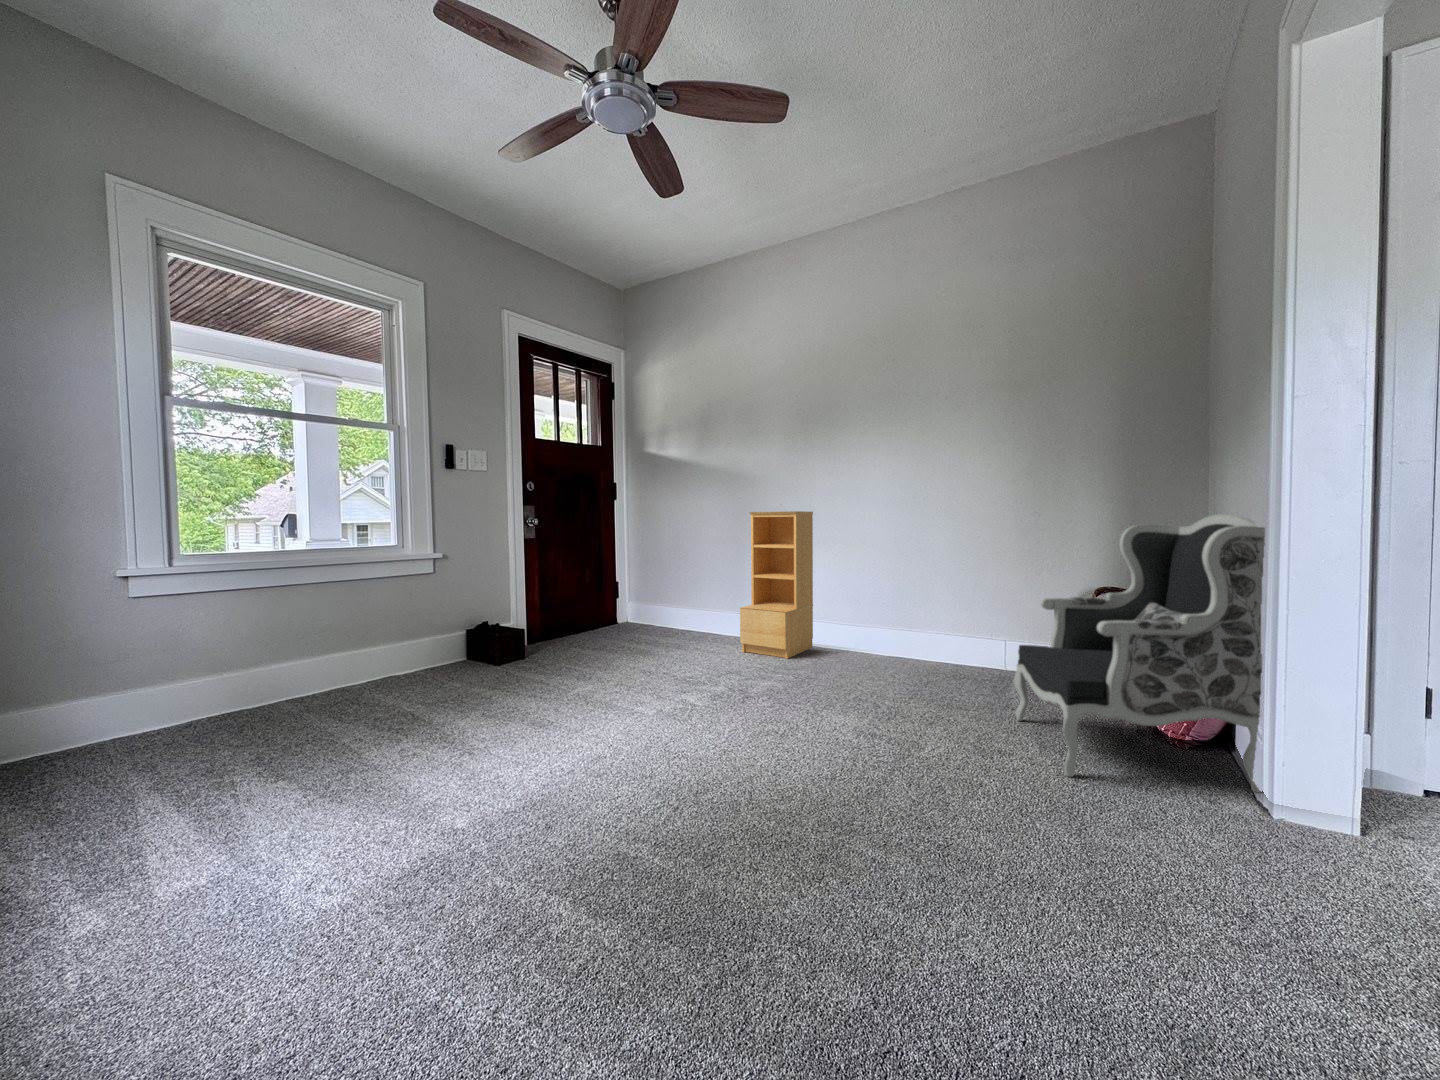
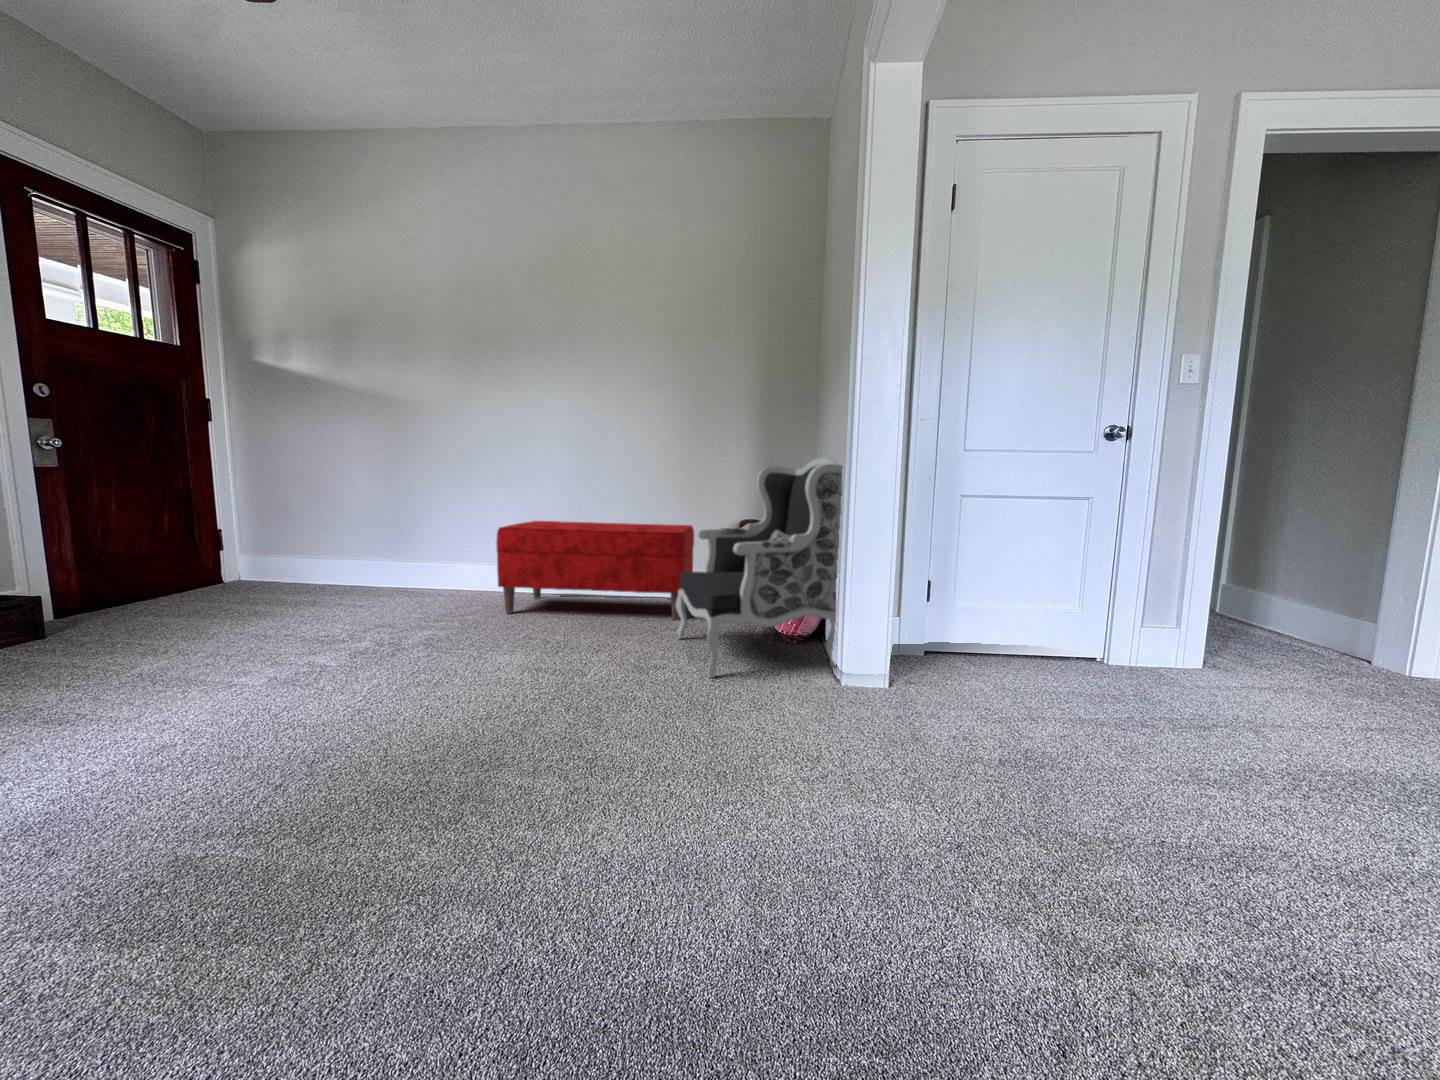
bookshelf: present [740,511,813,659] -> none [403,446,495,608]
bench: none [819,579,1029,697] -> present [496,521,694,620]

